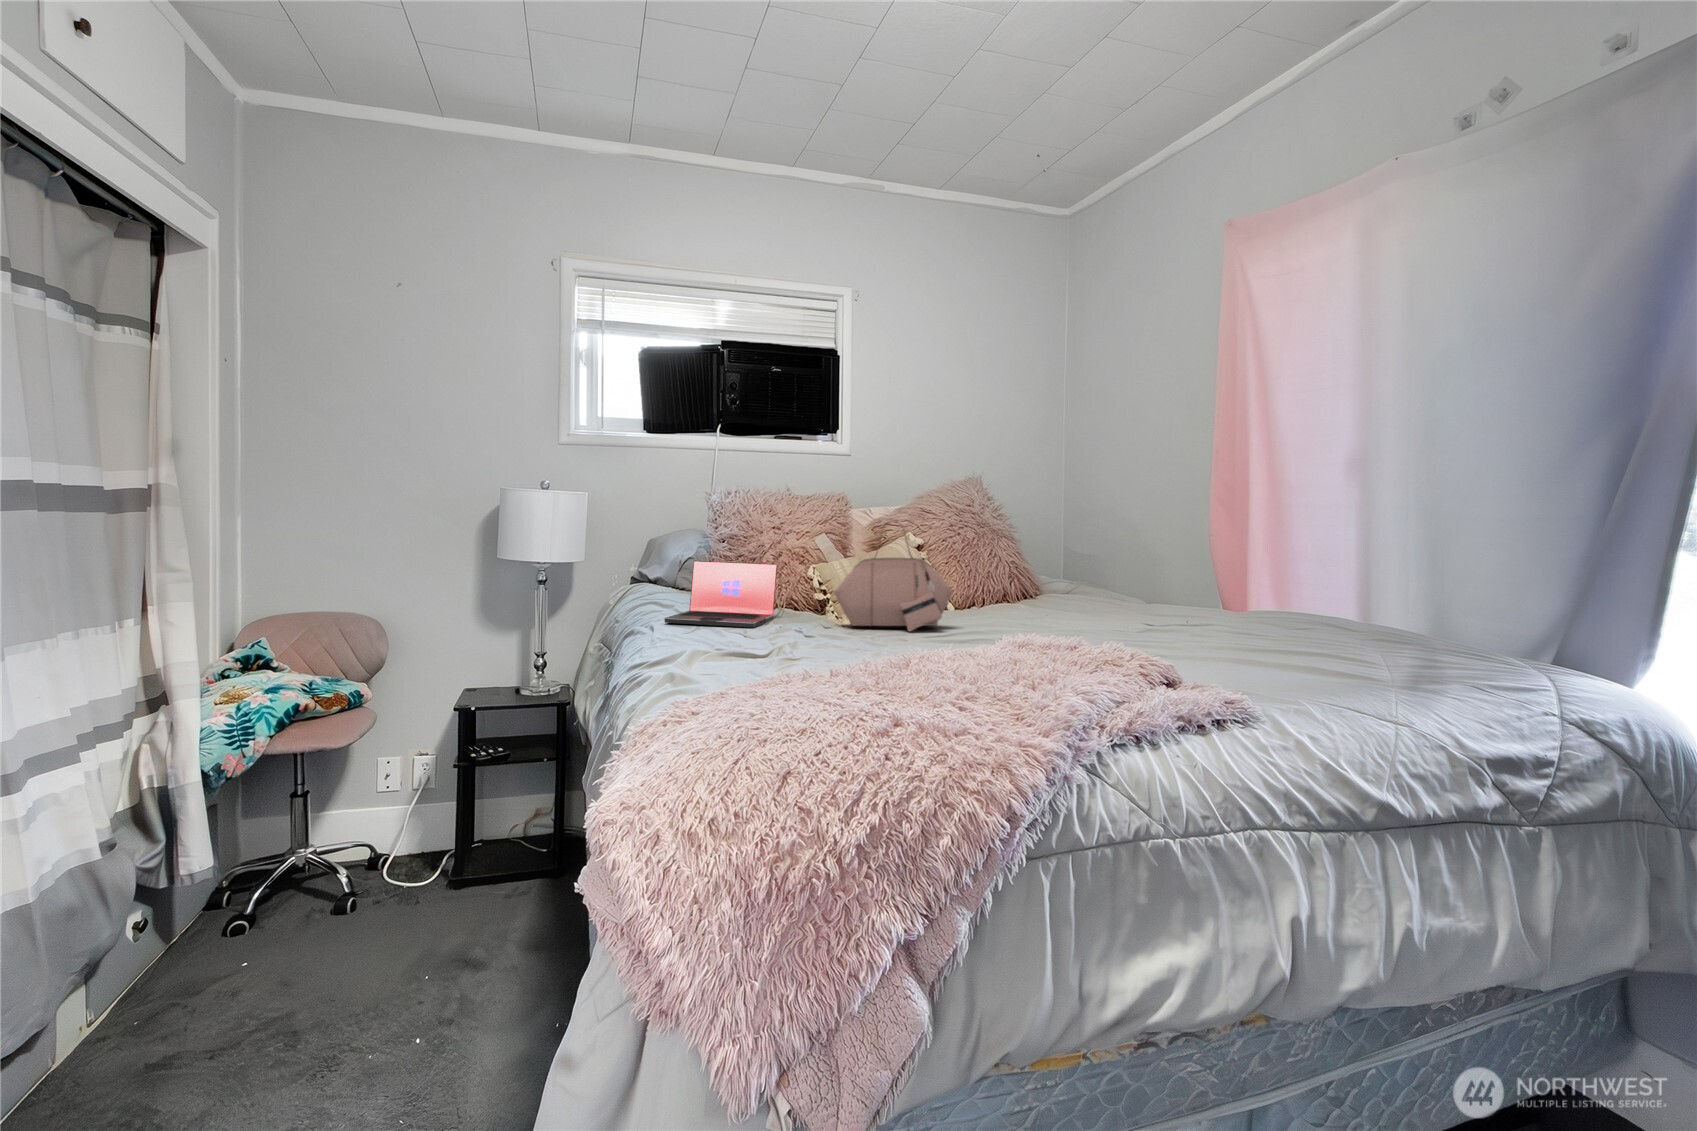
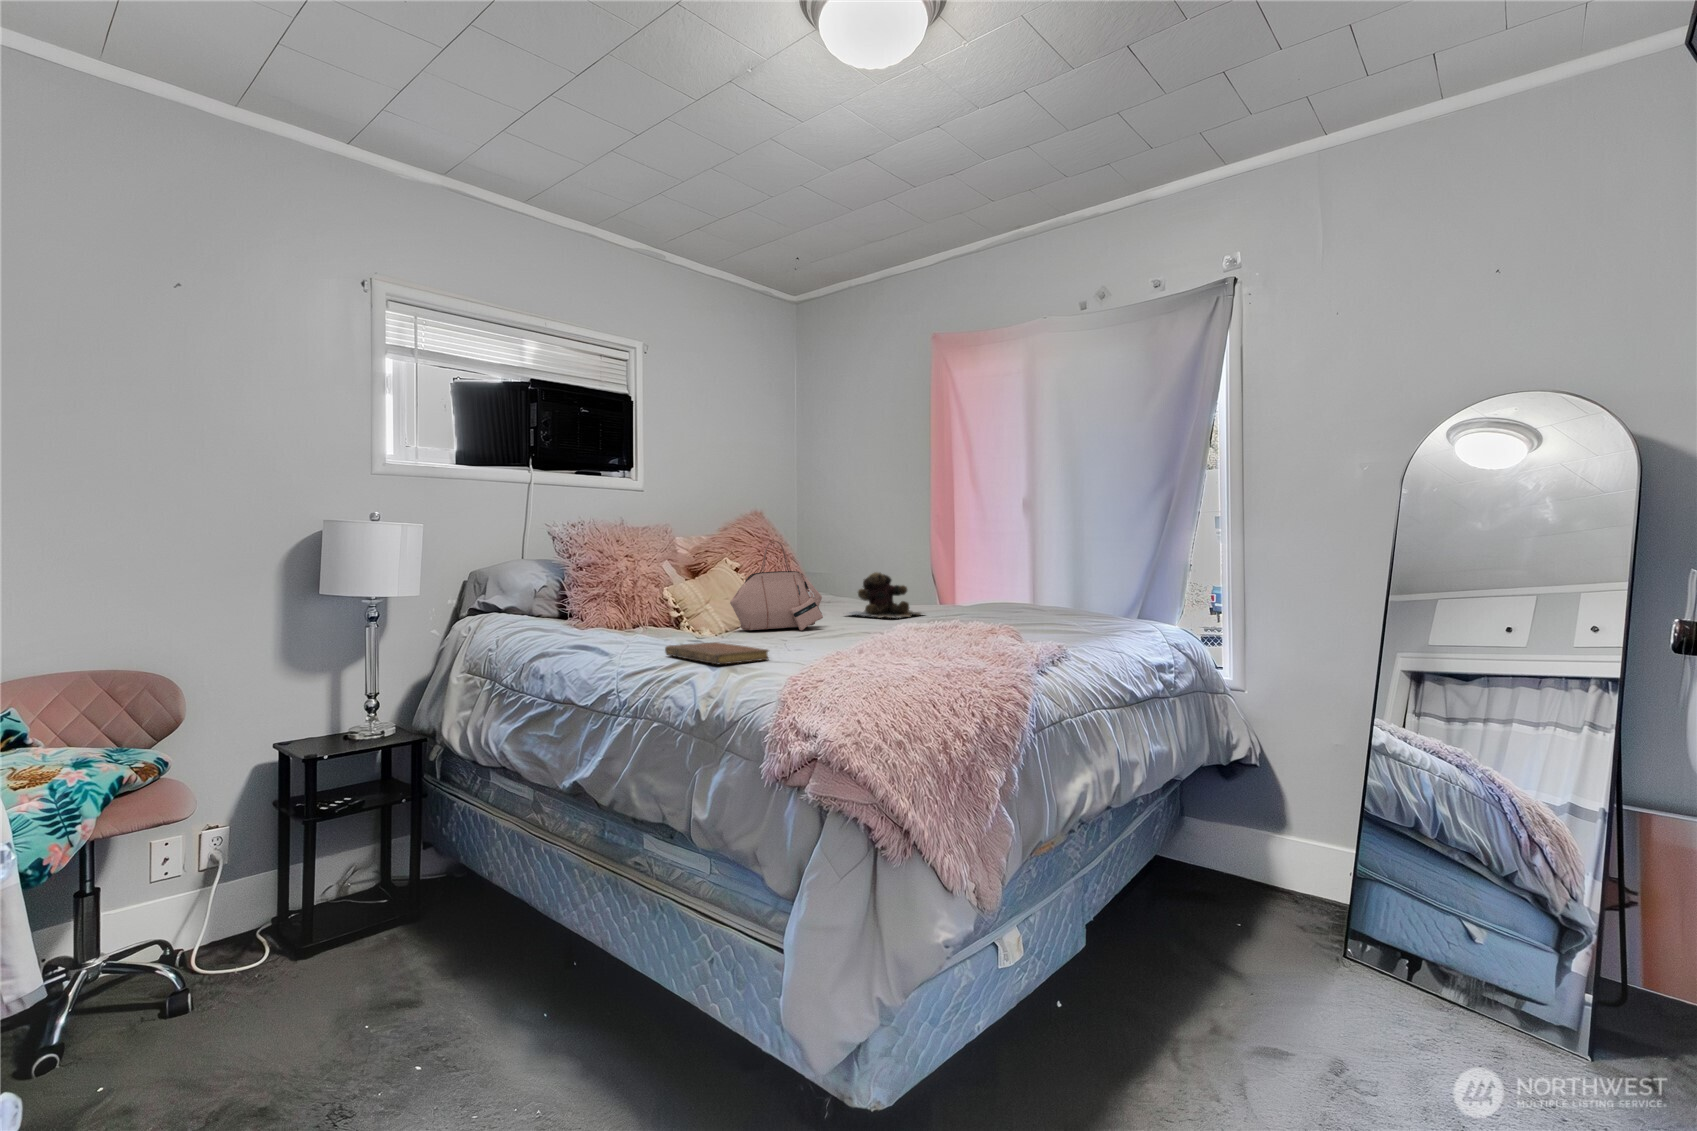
teddy bear: none [1026,560,1140,623] -> present [849,572,923,618]
laptop: present [664,561,777,627] -> none [579,583,671,640]
notebook: none [678,640,755,668] -> present [665,642,769,664]

